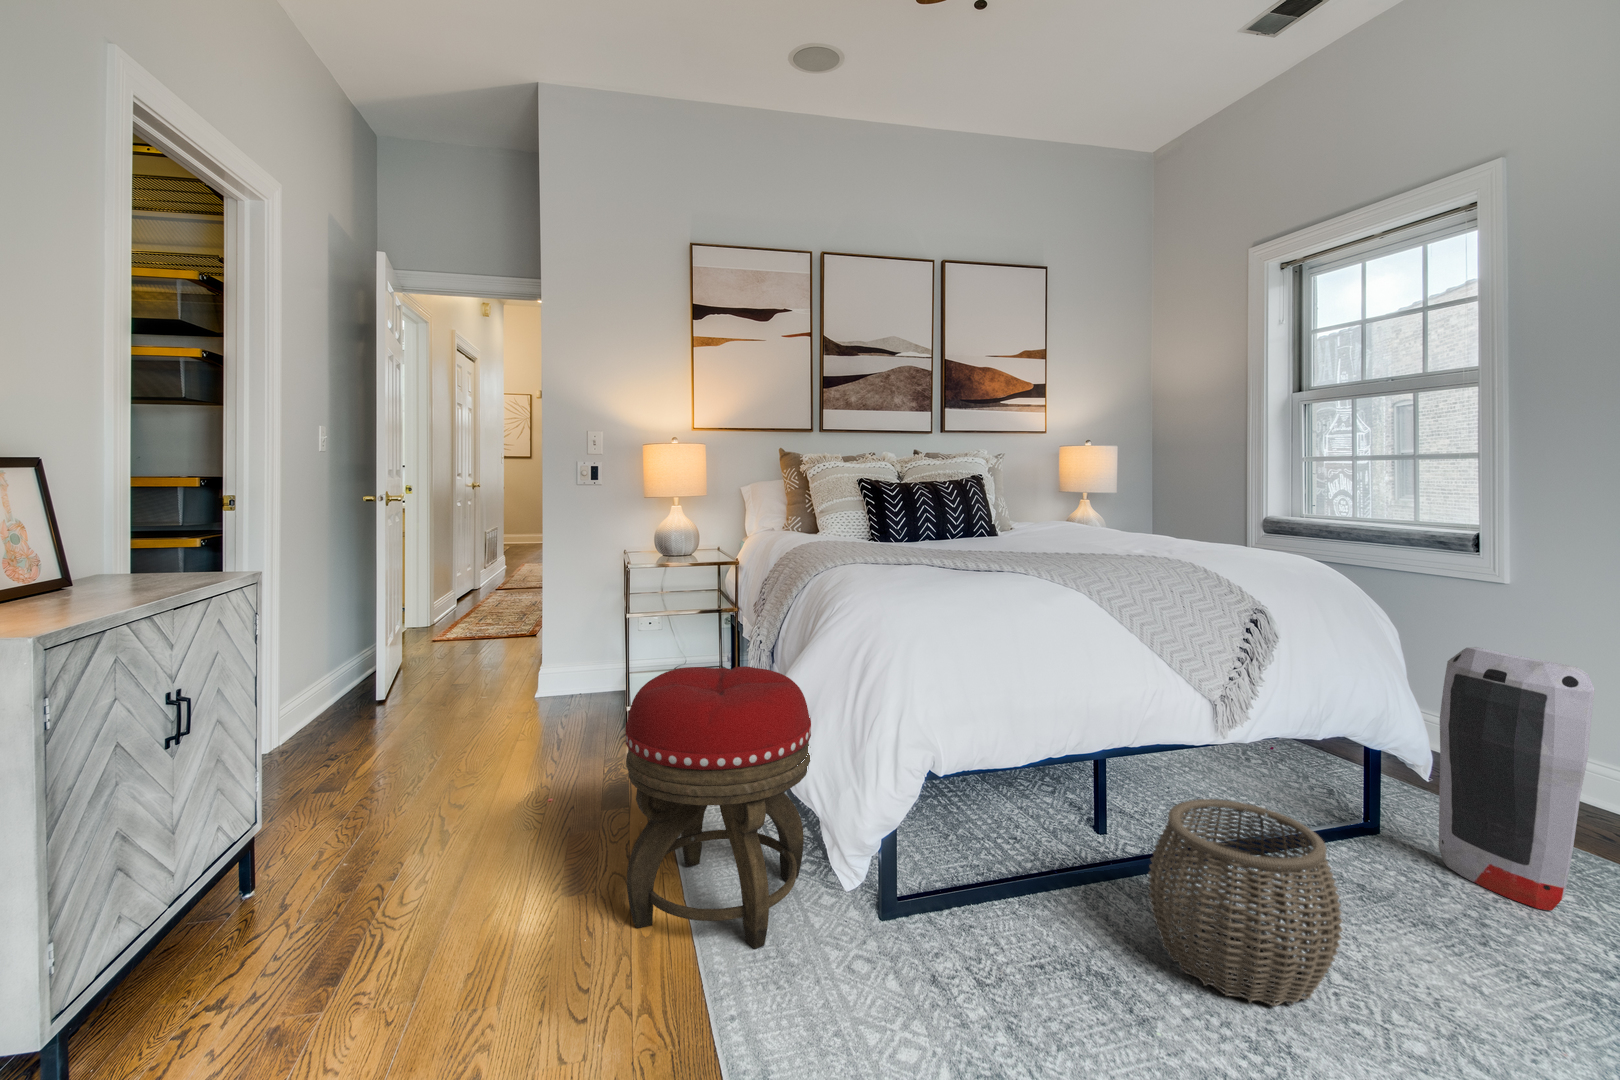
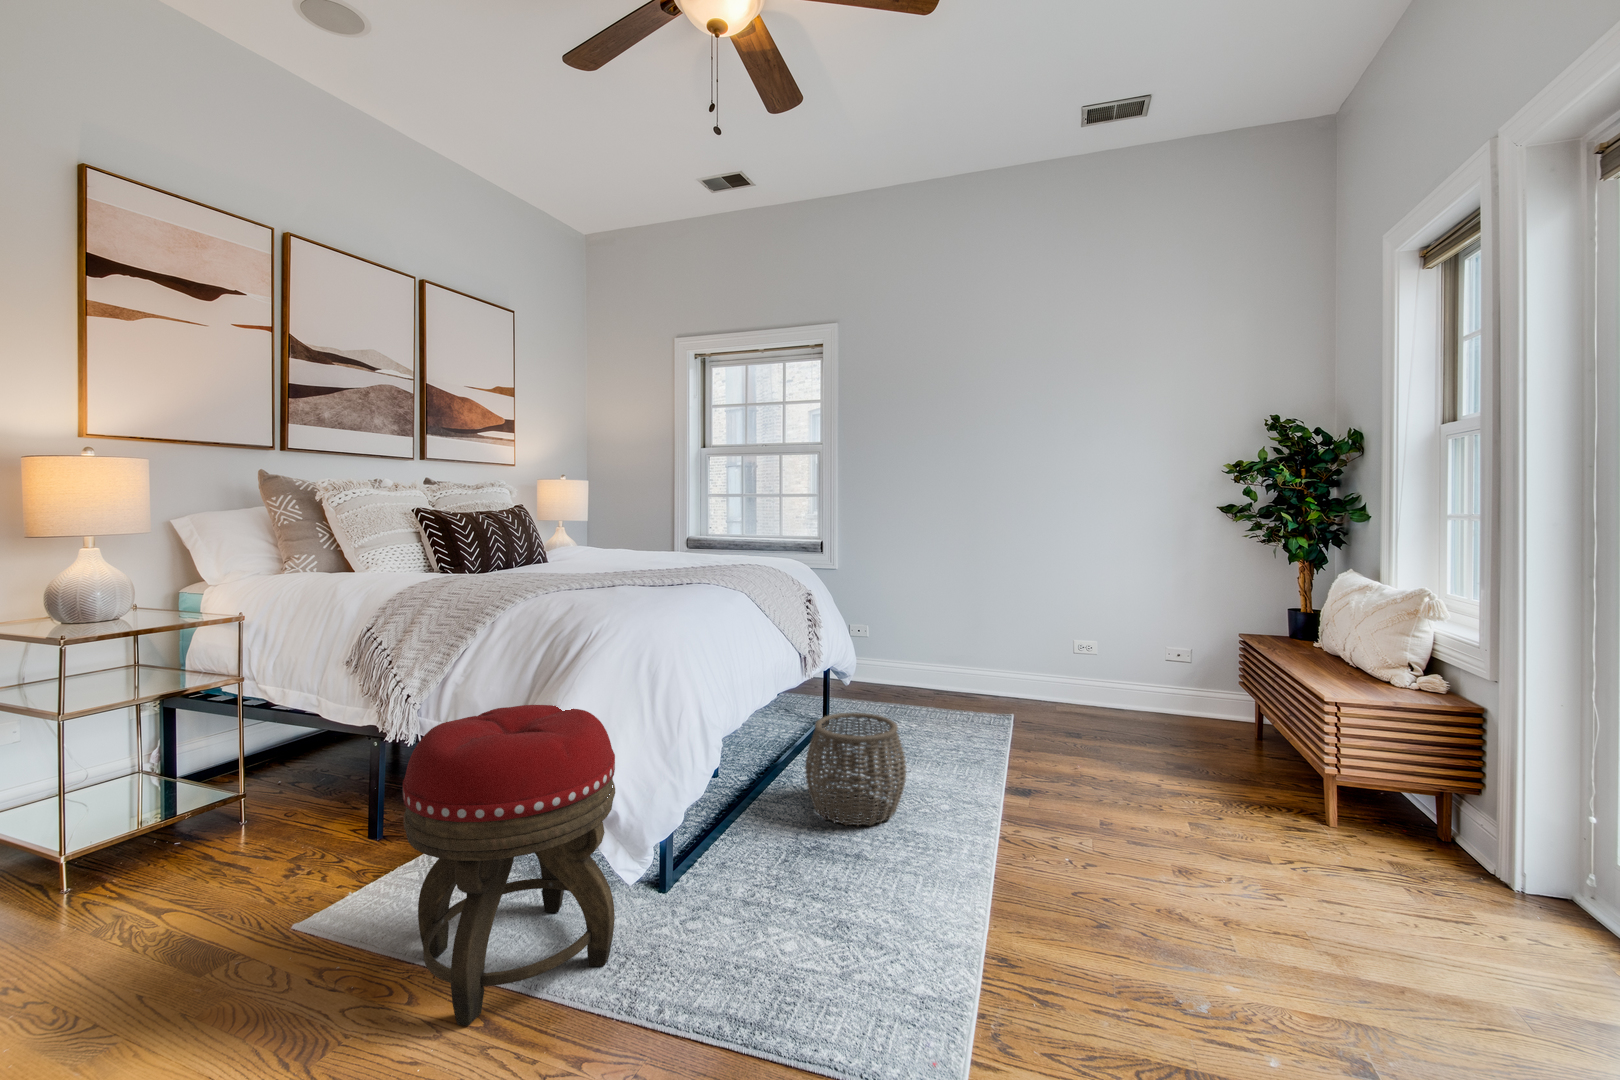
air purifier: present [1439,647,1595,911] -> none [862,603,926,735]

